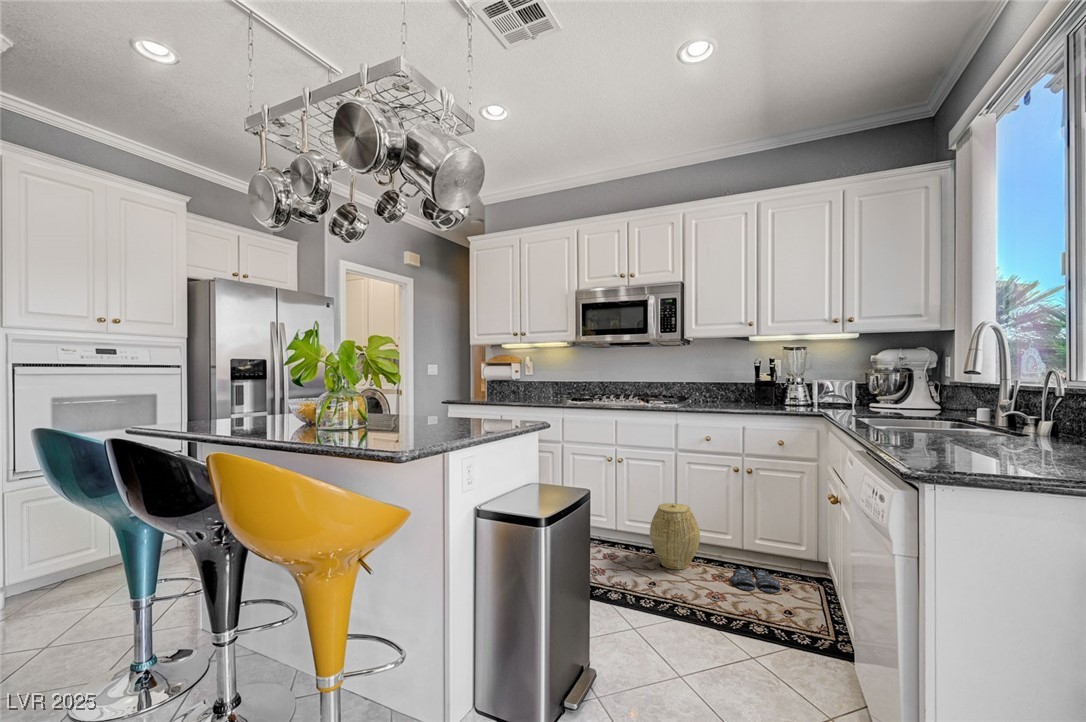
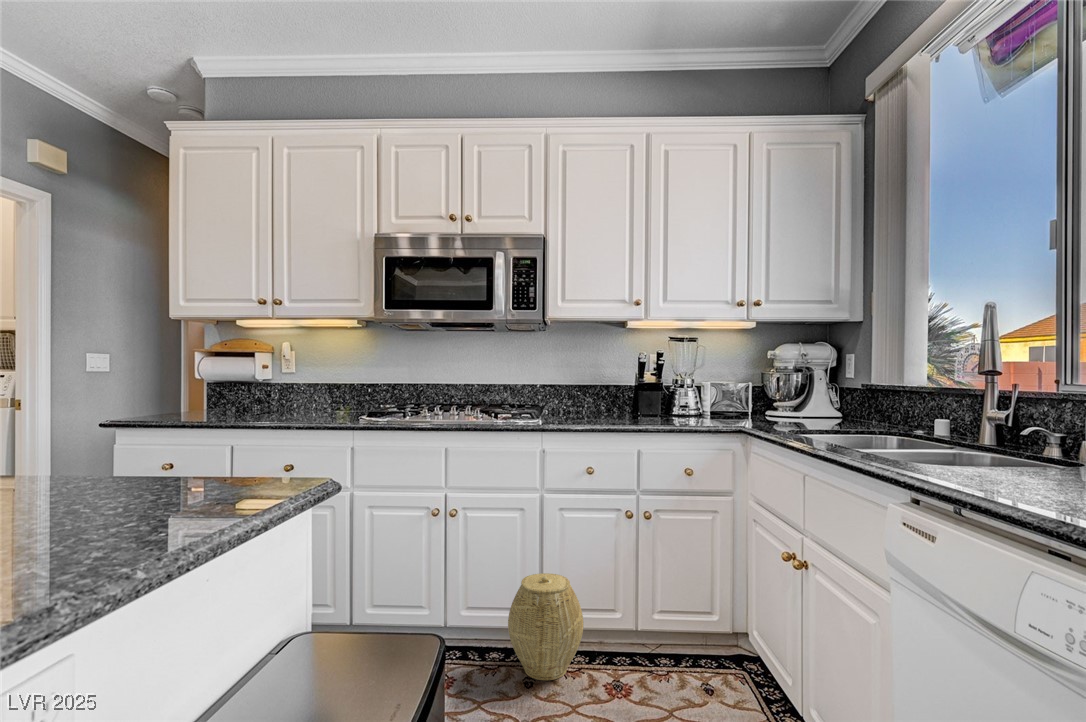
slippers: present [730,569,780,593] -> none [631,658,702,703]

